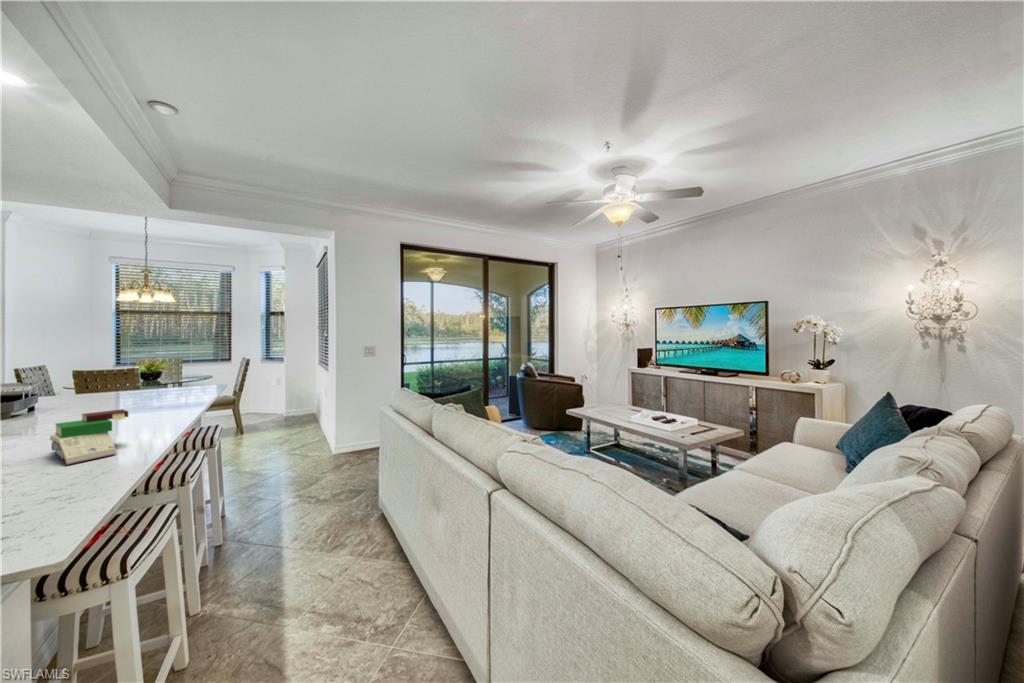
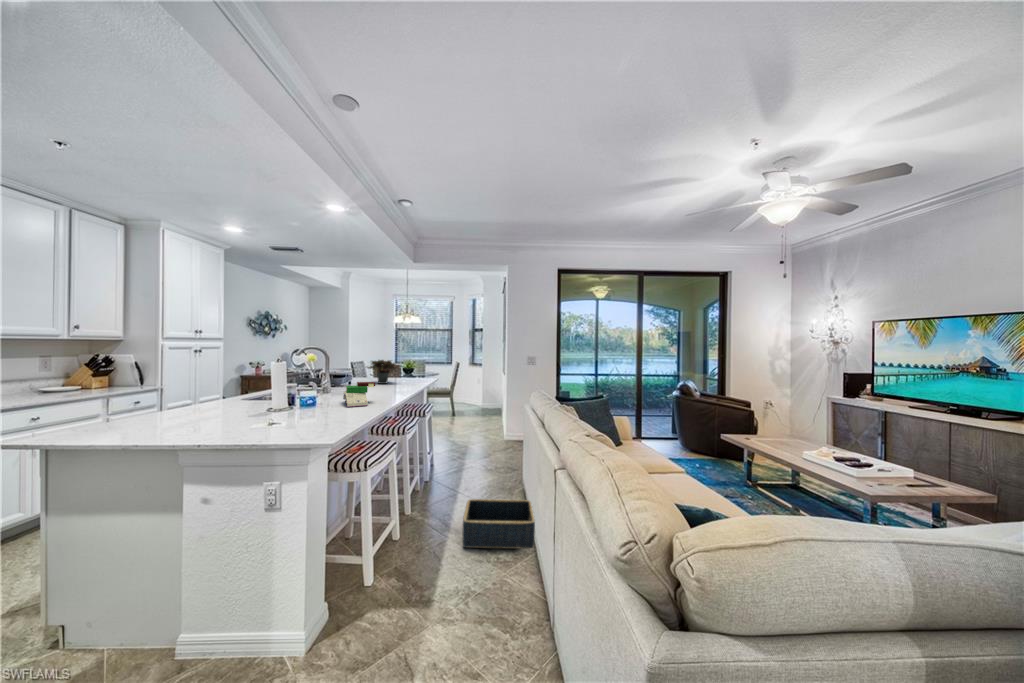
potted plant: none [83,365,165,405] -> present [367,360,396,384]
basket: none [312,533,419,629] -> present [463,499,535,548]

